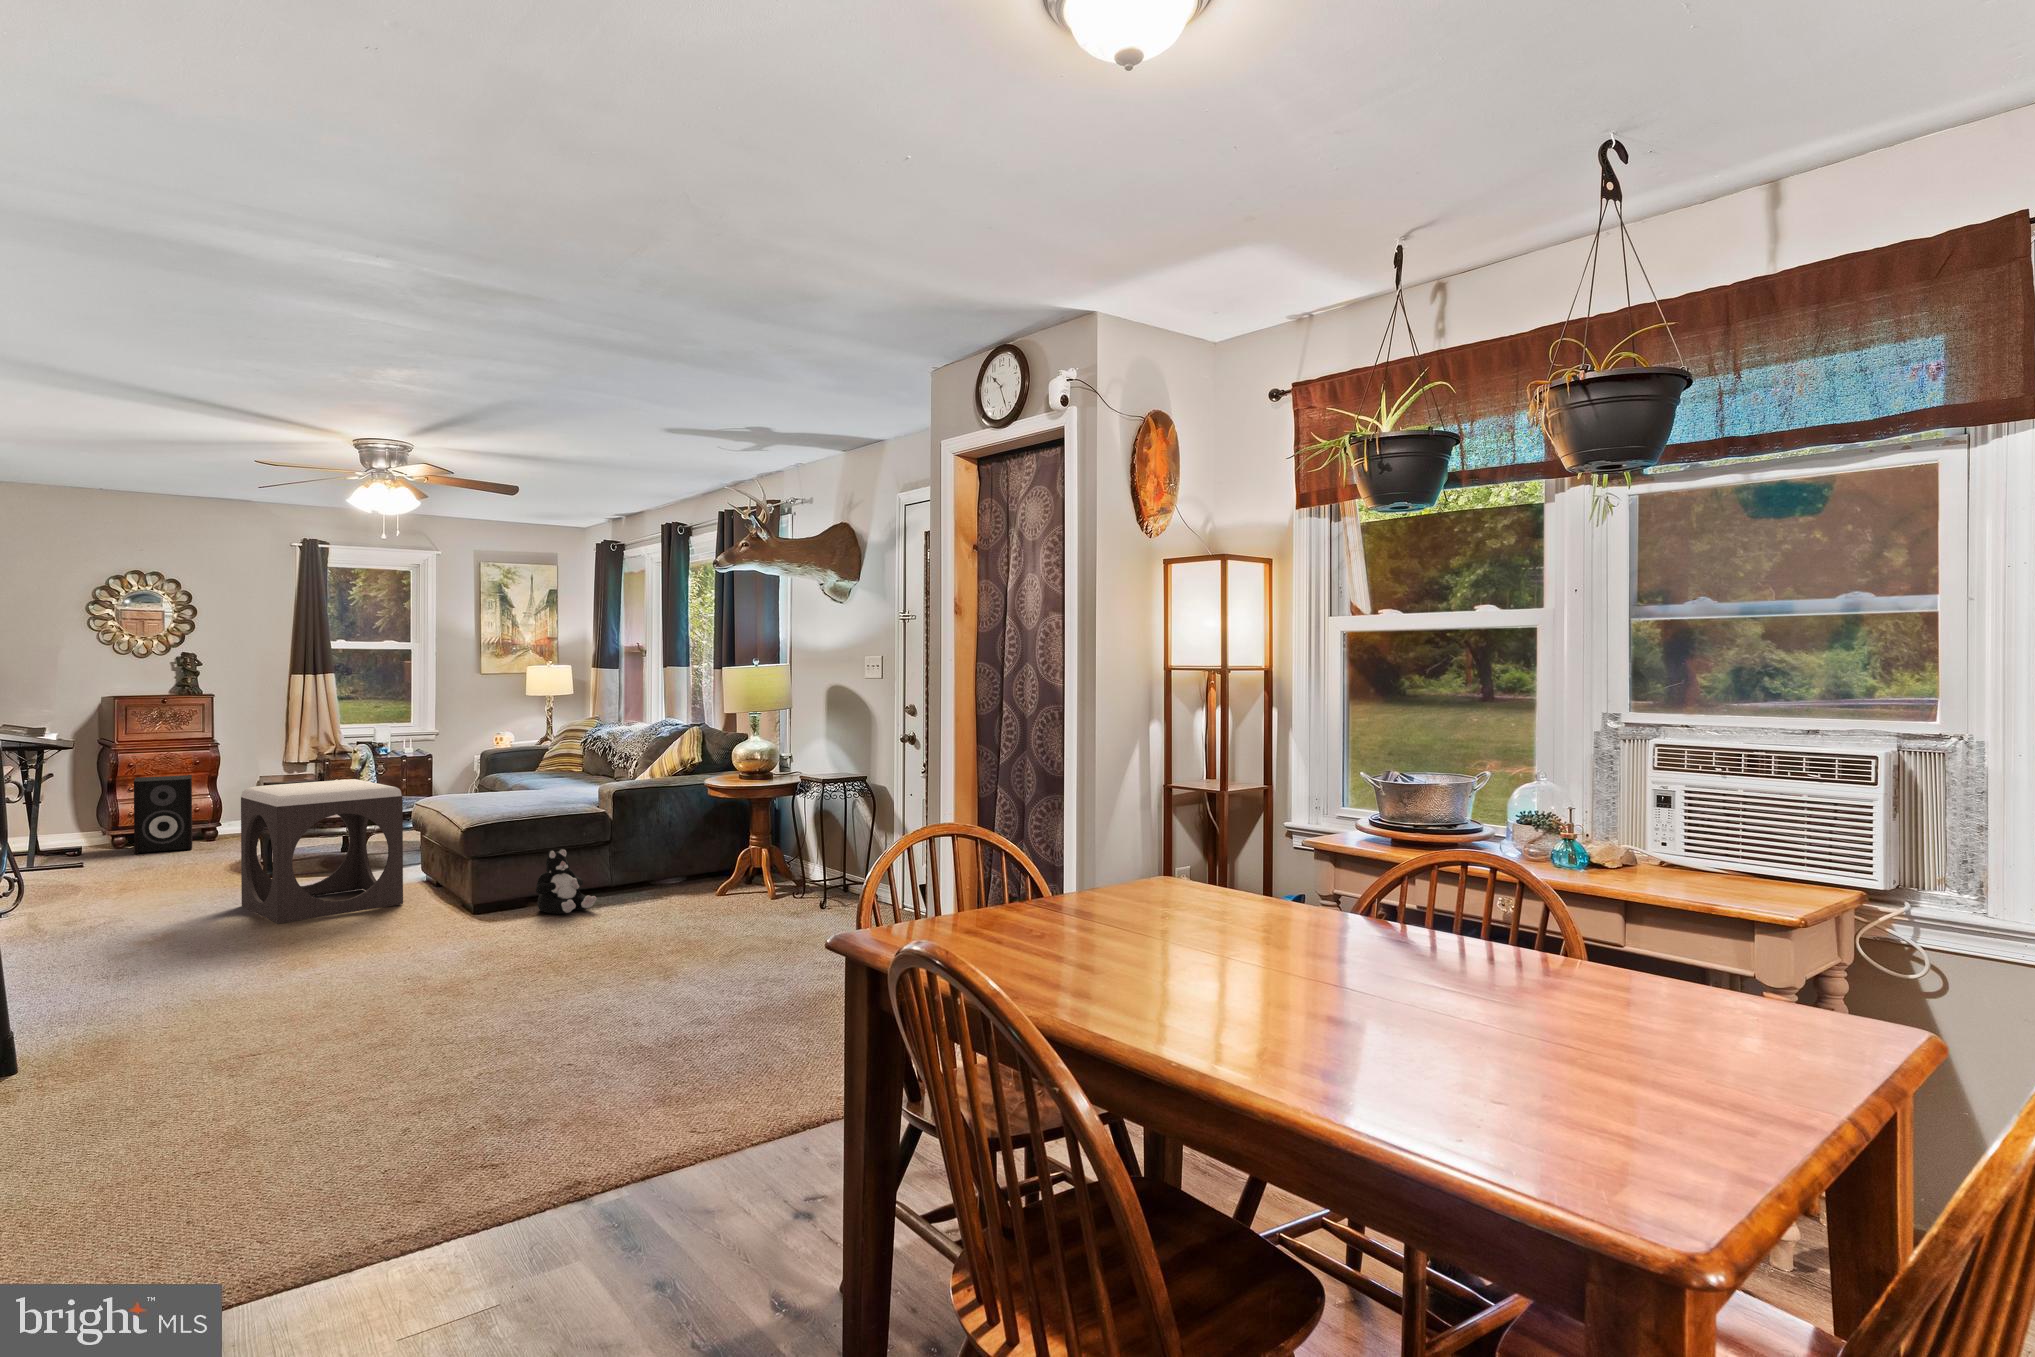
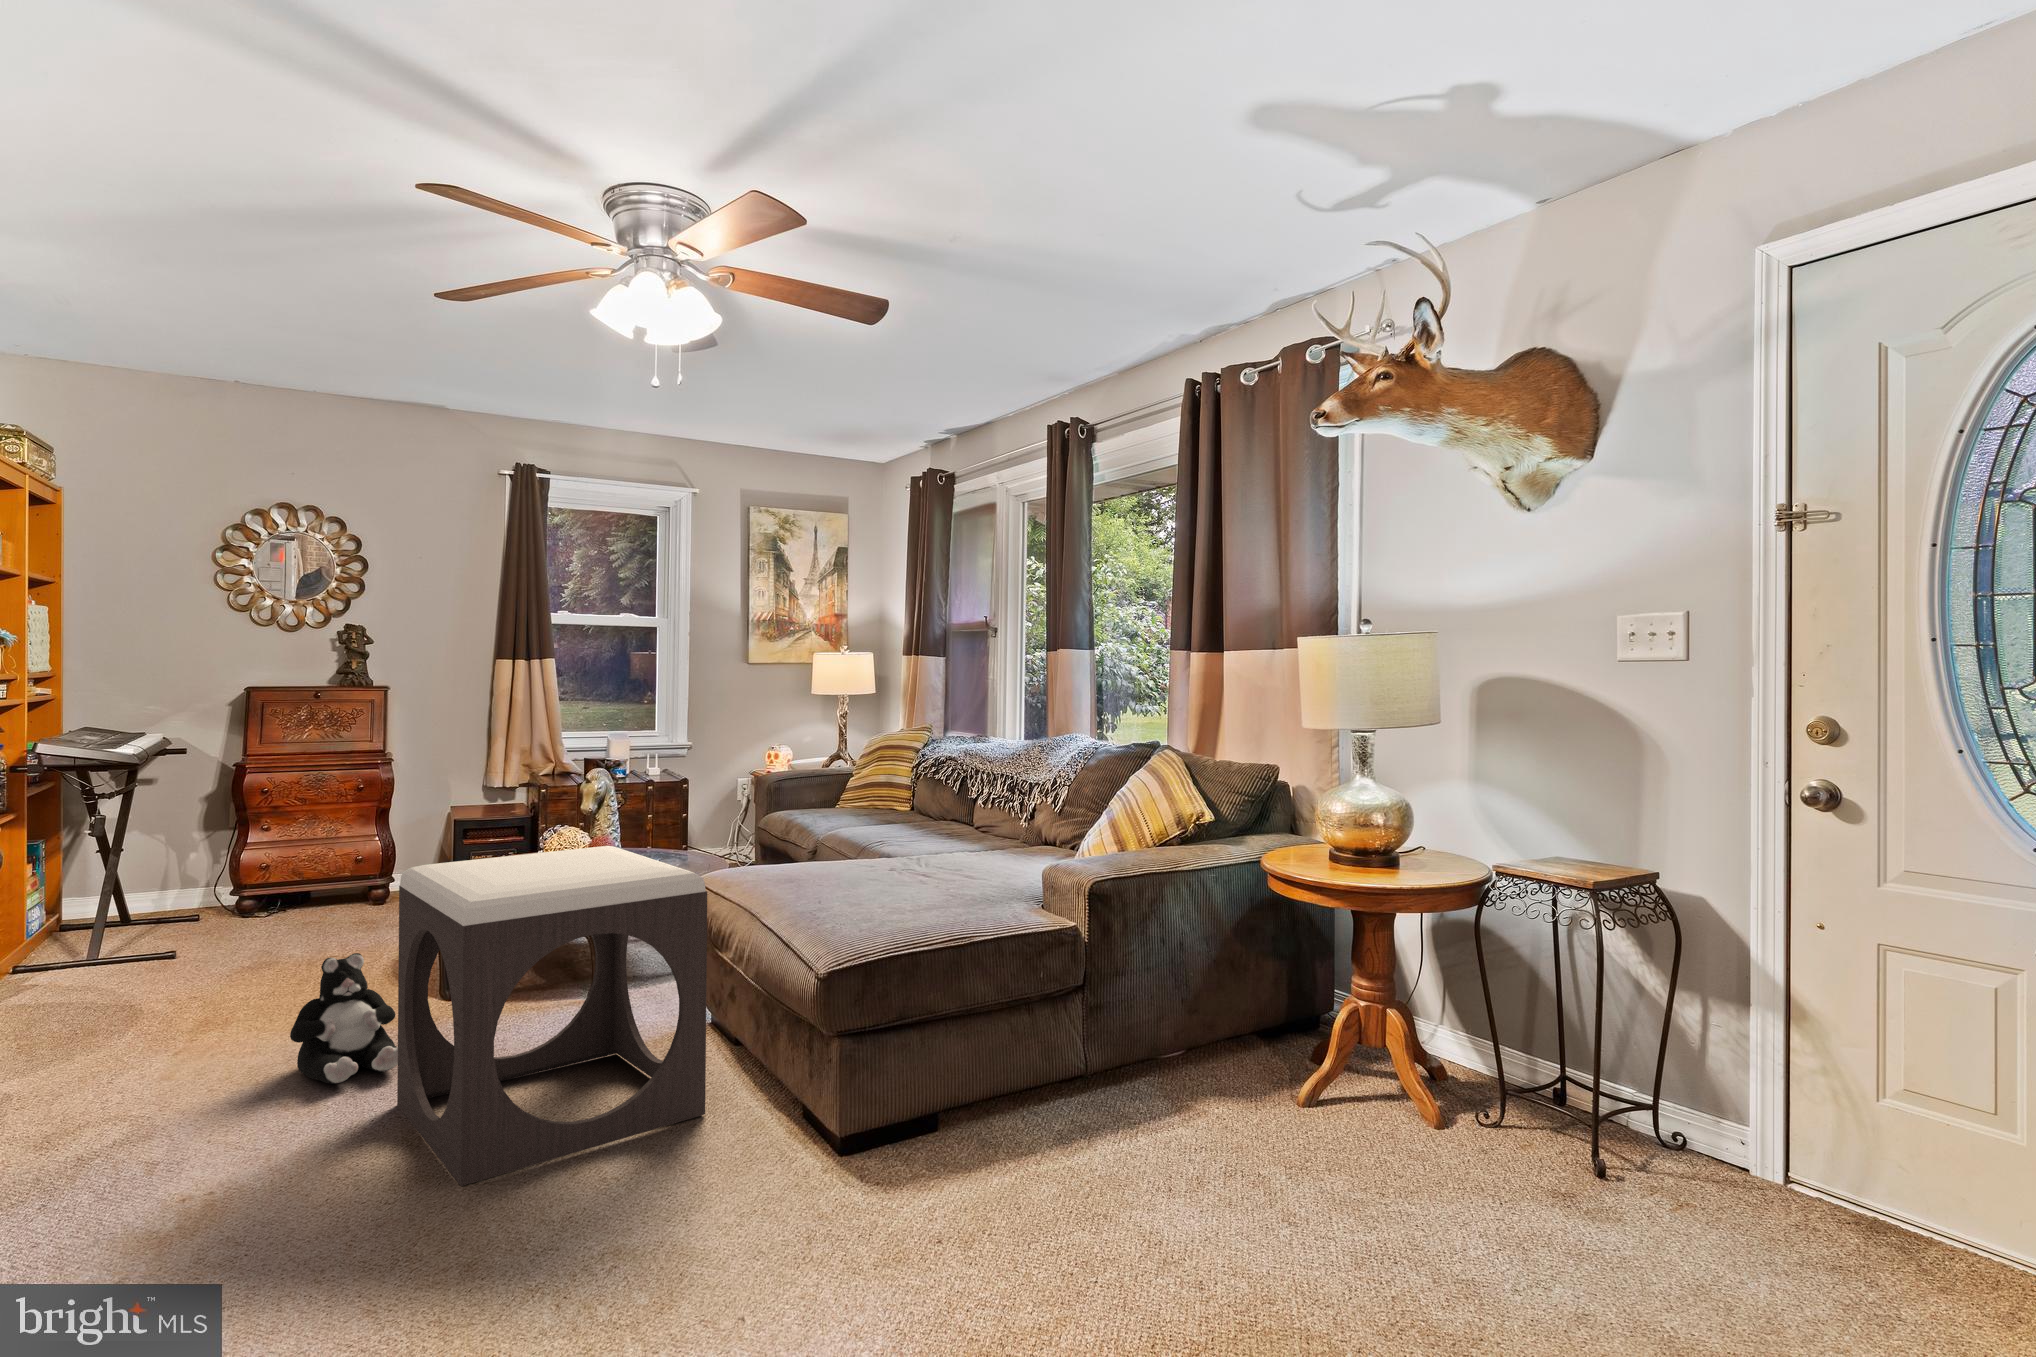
speaker: present [134,775,192,854] -> none [261,809,353,936]
plush toy: present [536,849,597,914] -> present [290,953,398,1084]

